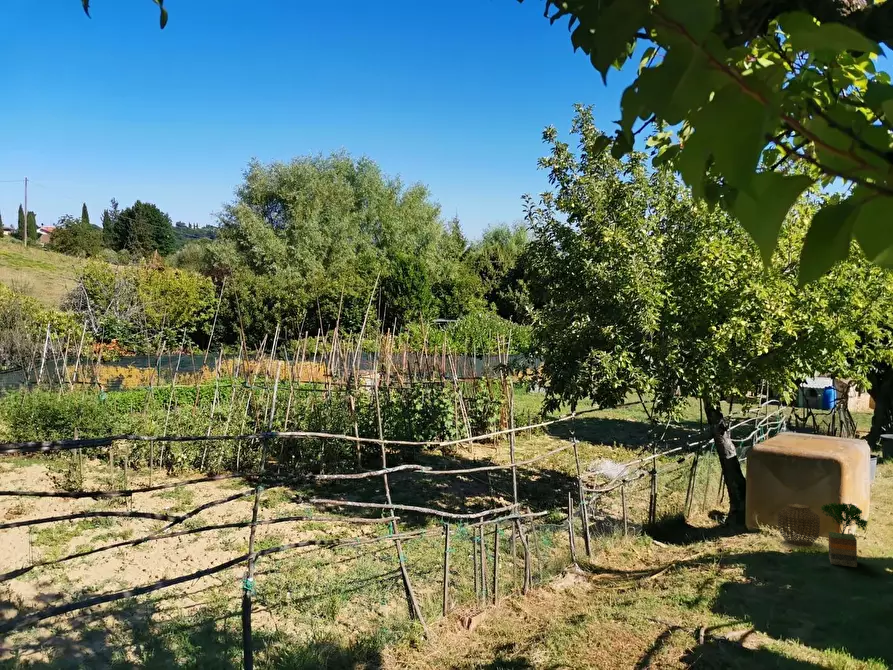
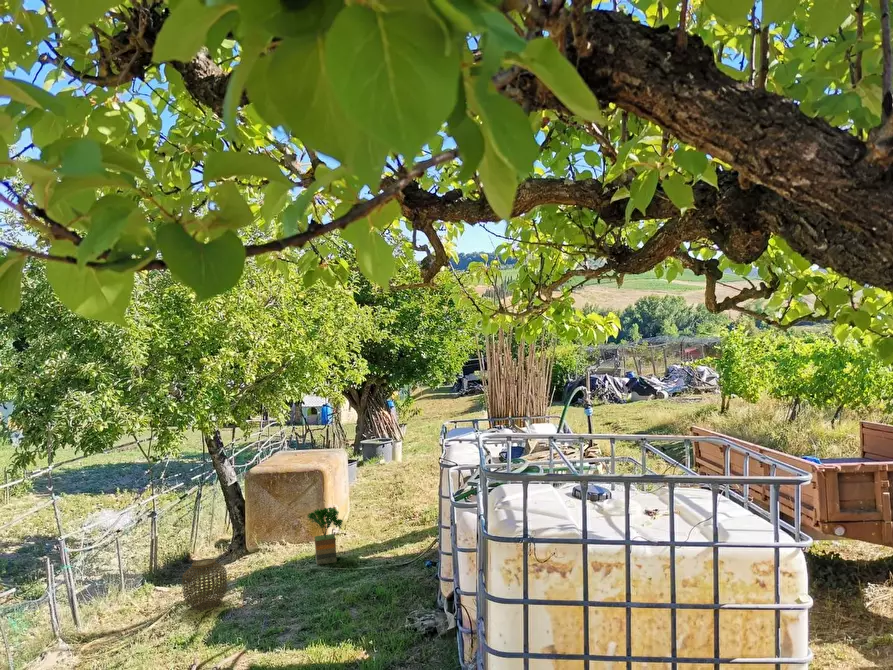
woven basket: present [778,503,820,546] -> present [182,559,227,610]

